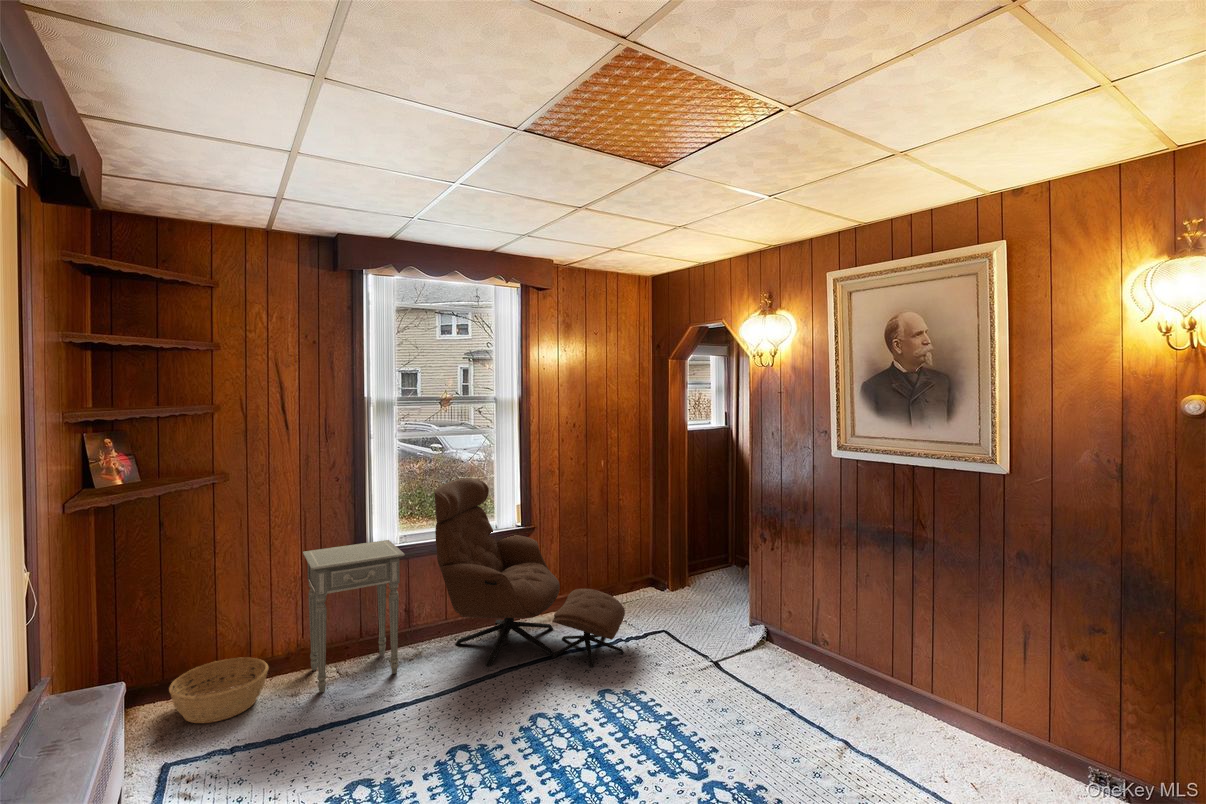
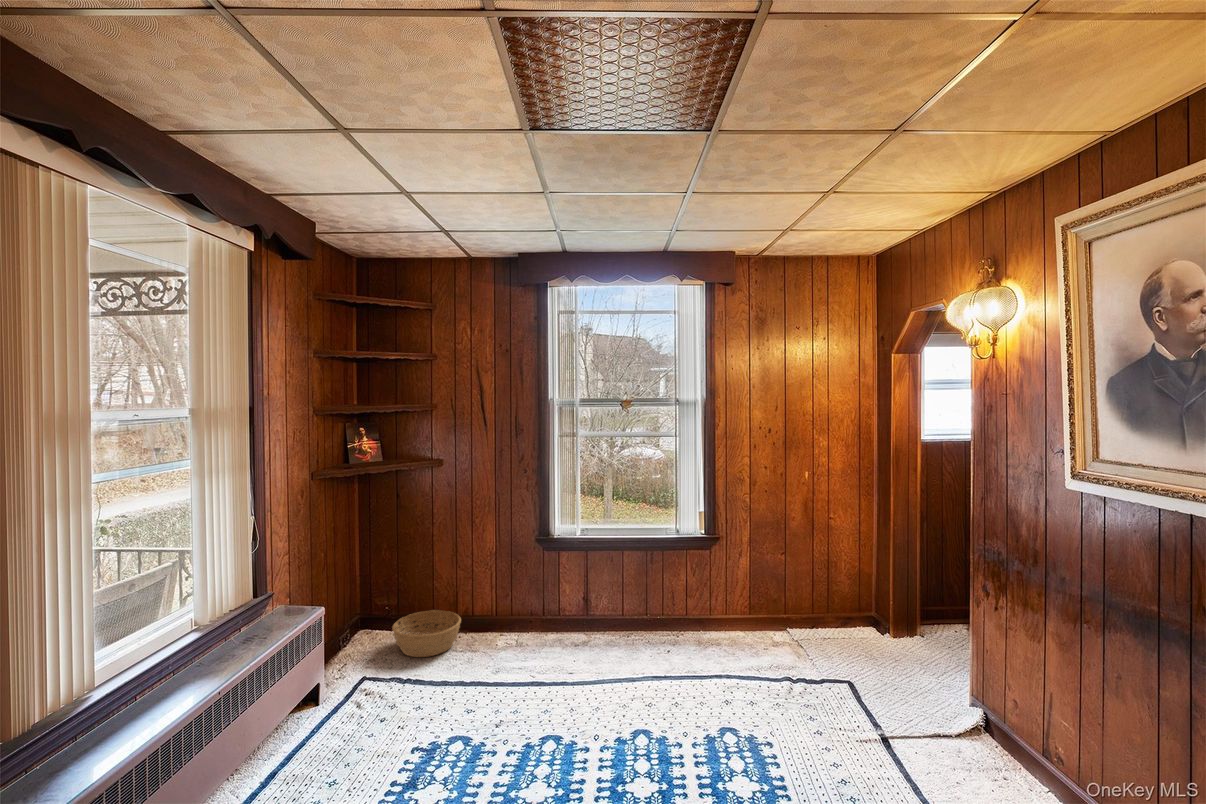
lounge chair: present [434,478,625,667] -> none [597,481,791,699]
side table: present [303,540,405,693] -> none [484,532,565,655]

